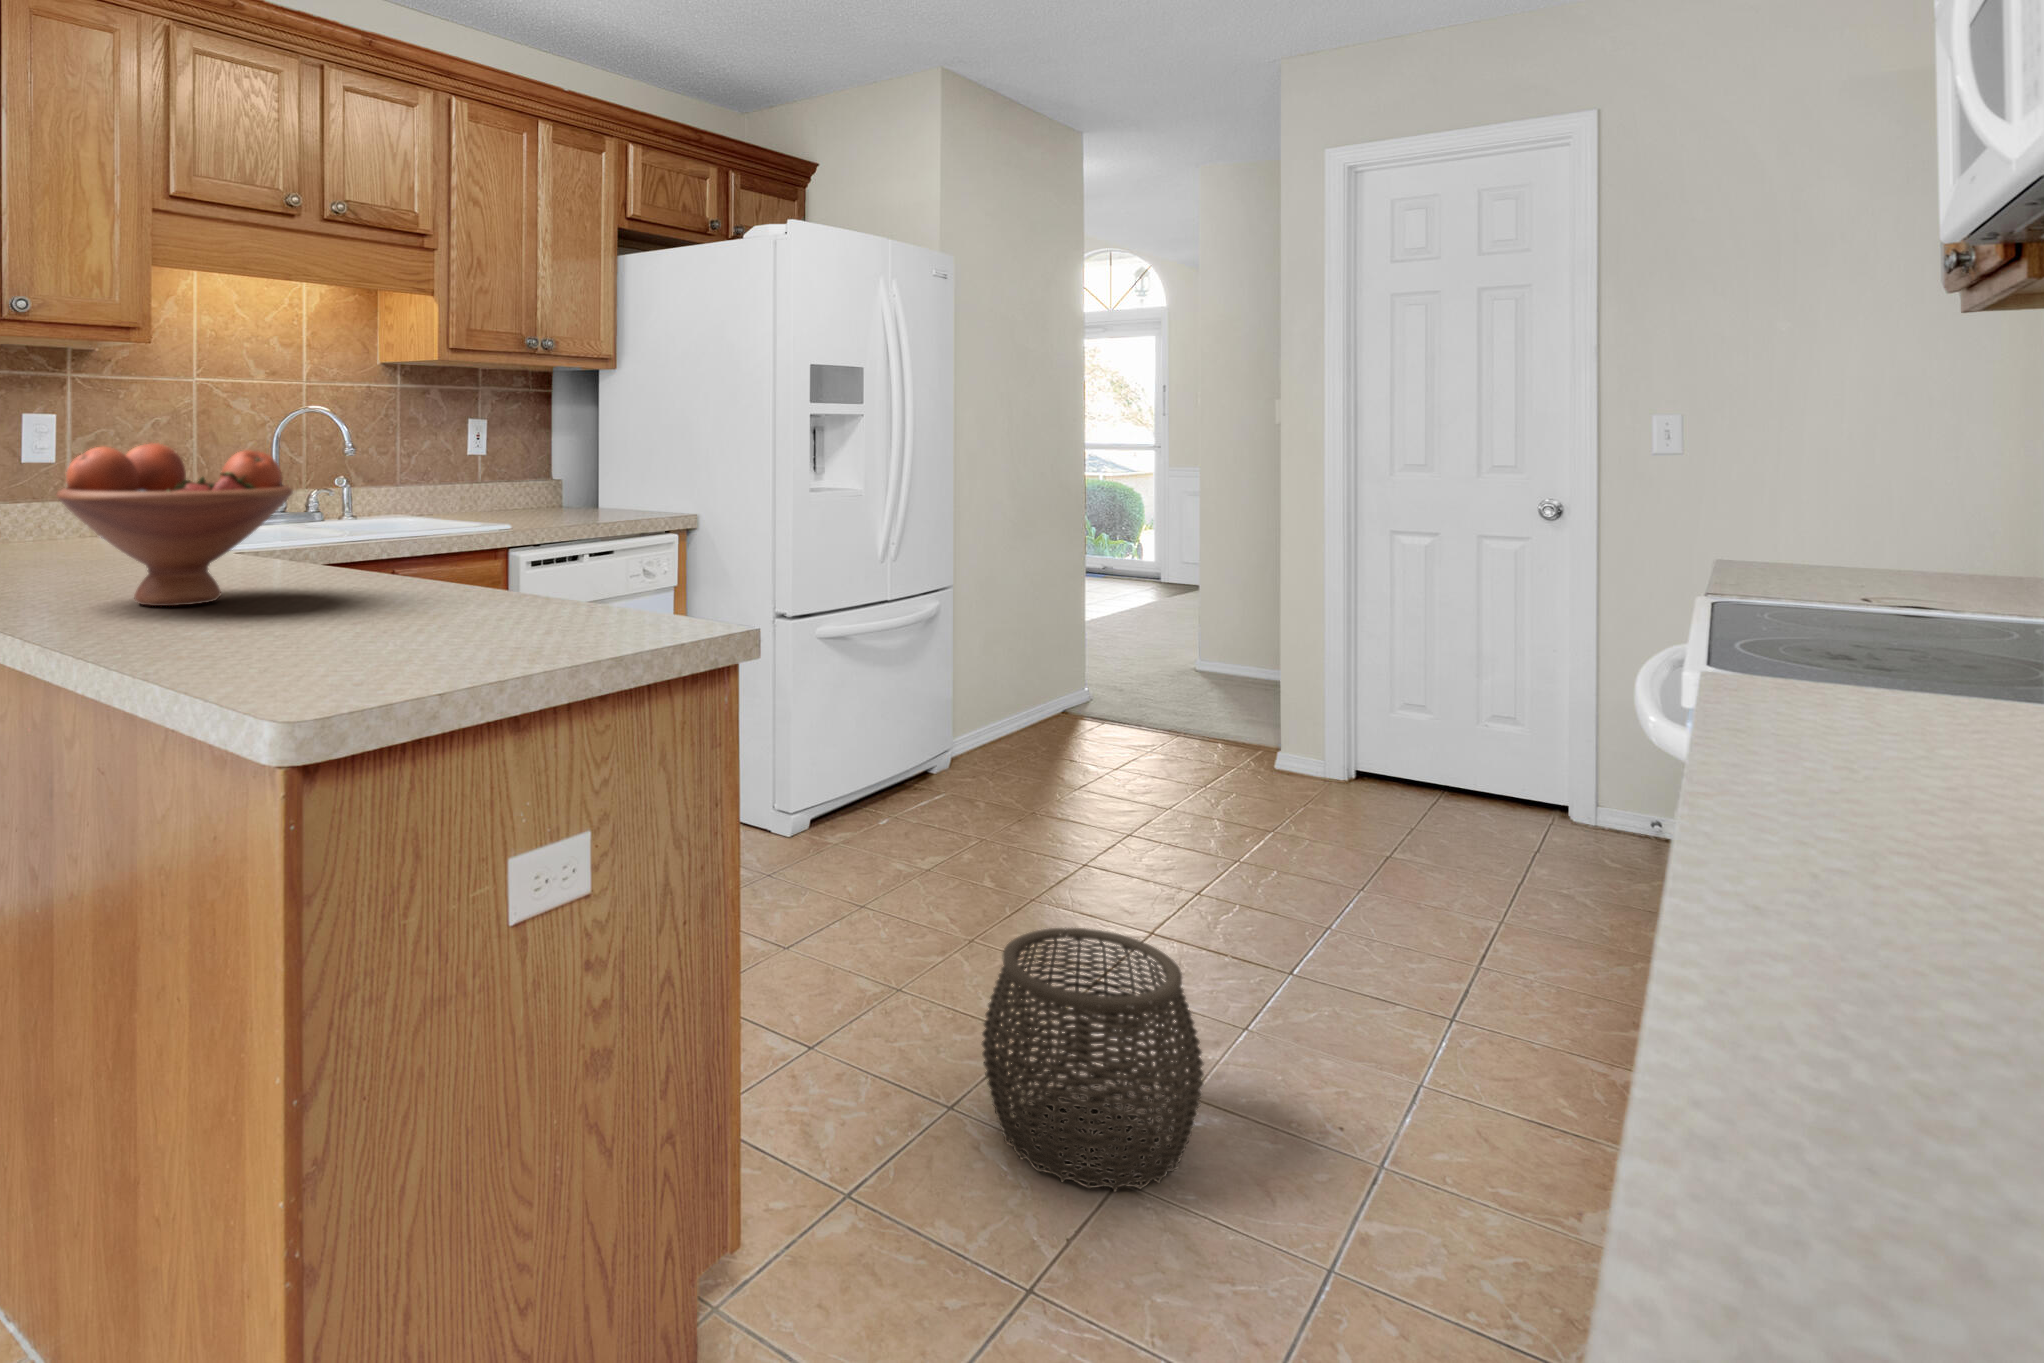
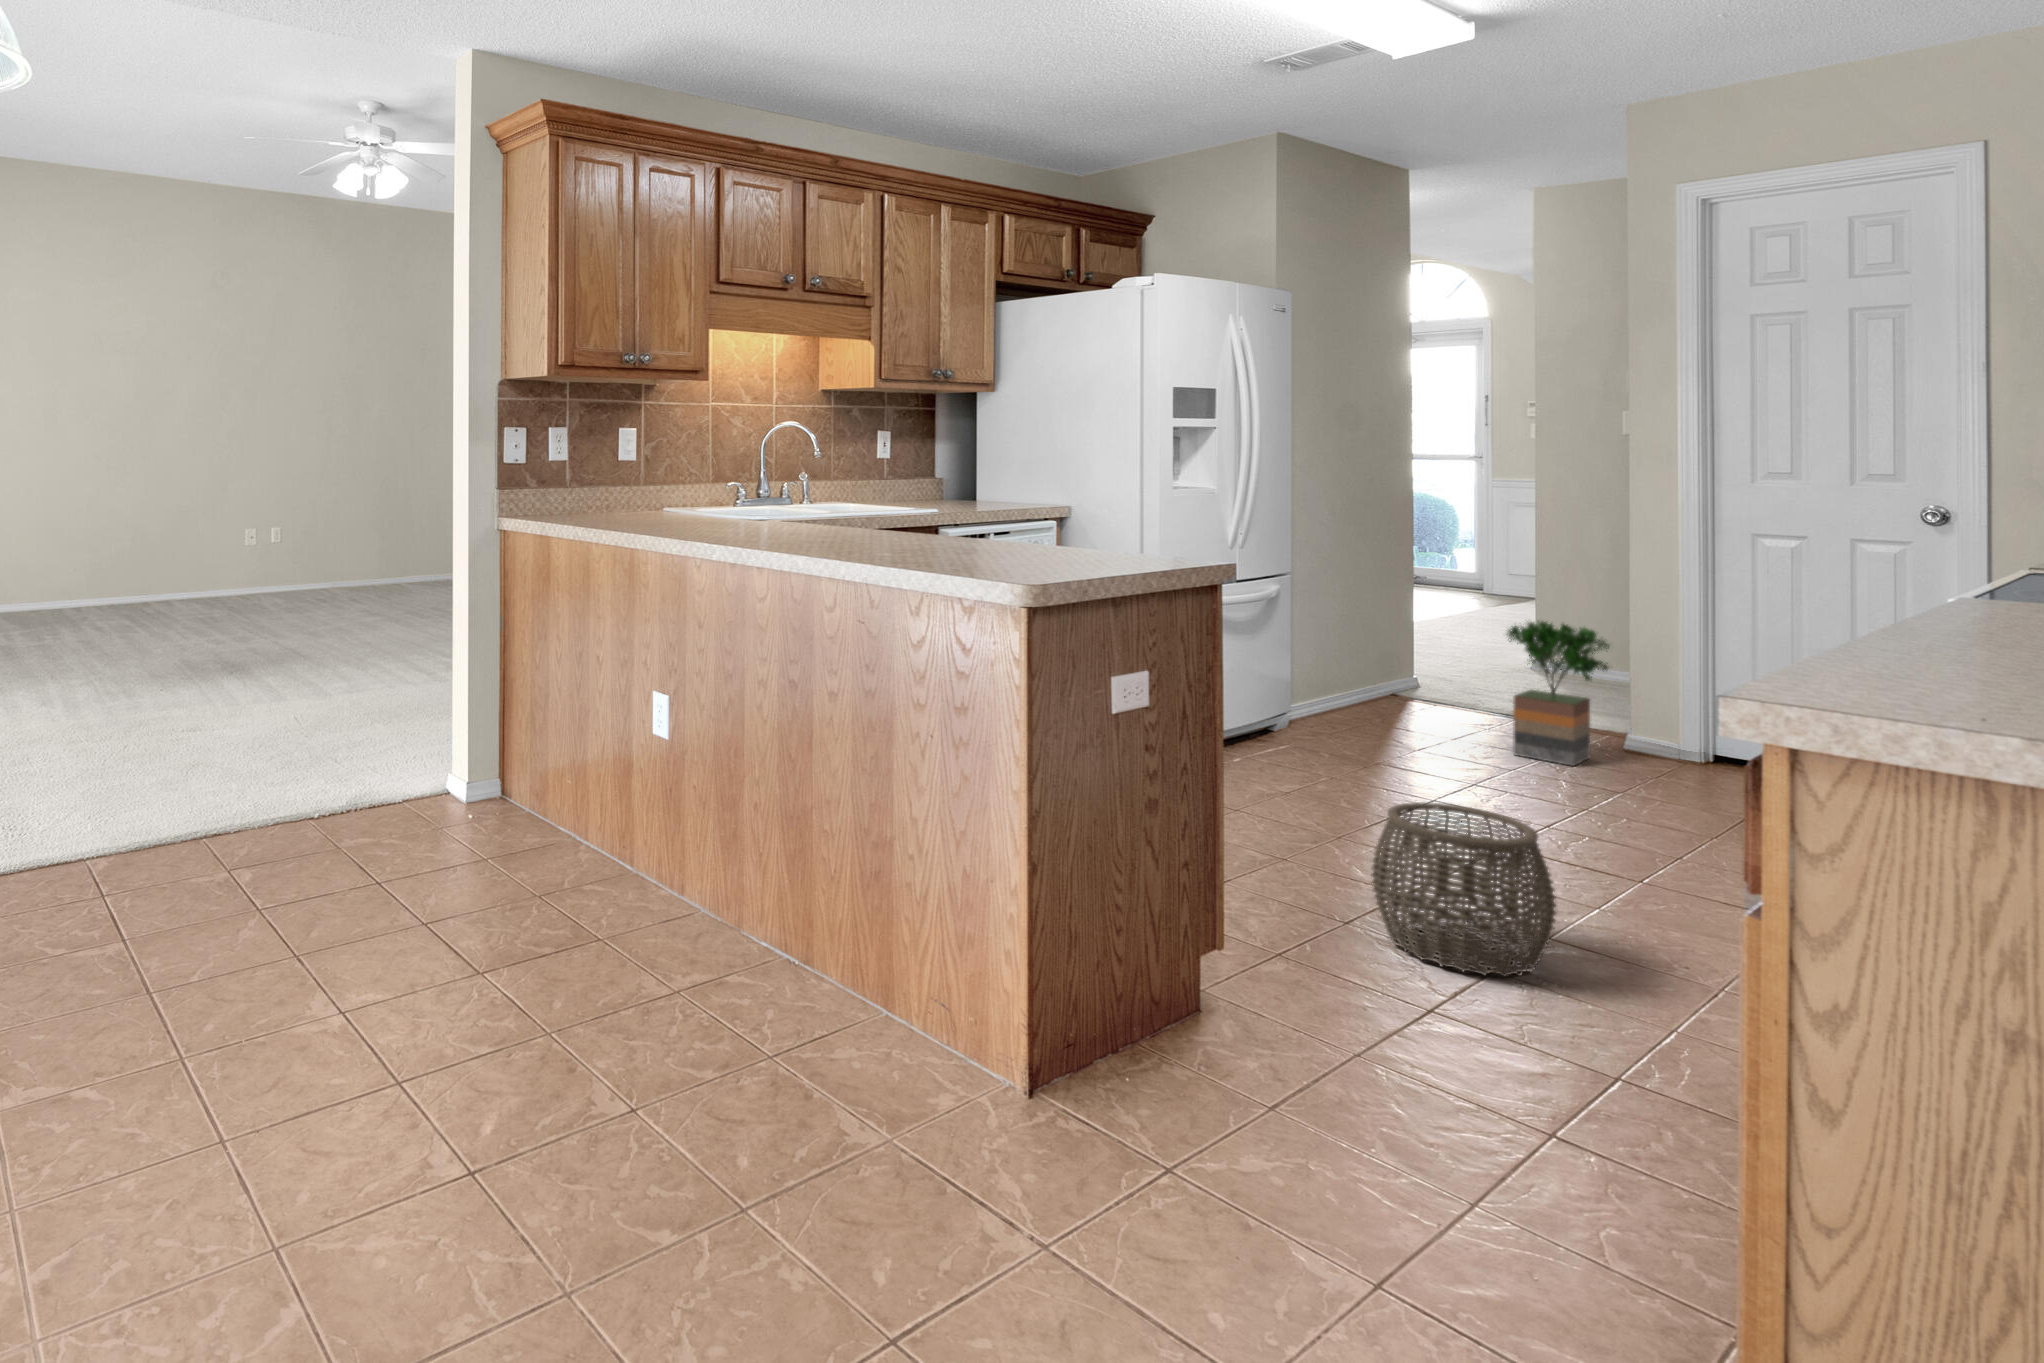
fruit bowl: present [57,443,293,606] -> none [782,448,910,542]
potted tree: none [1164,632,1271,799] -> present [1506,621,1610,766]

